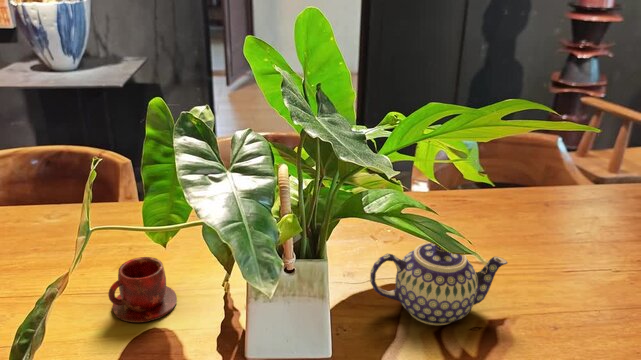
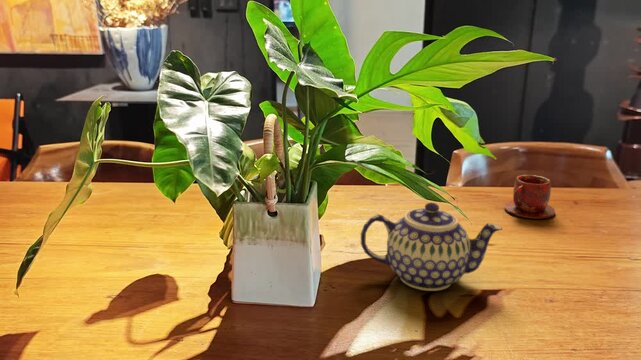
teacup: present [108,257,177,323] -> present [505,175,555,219]

